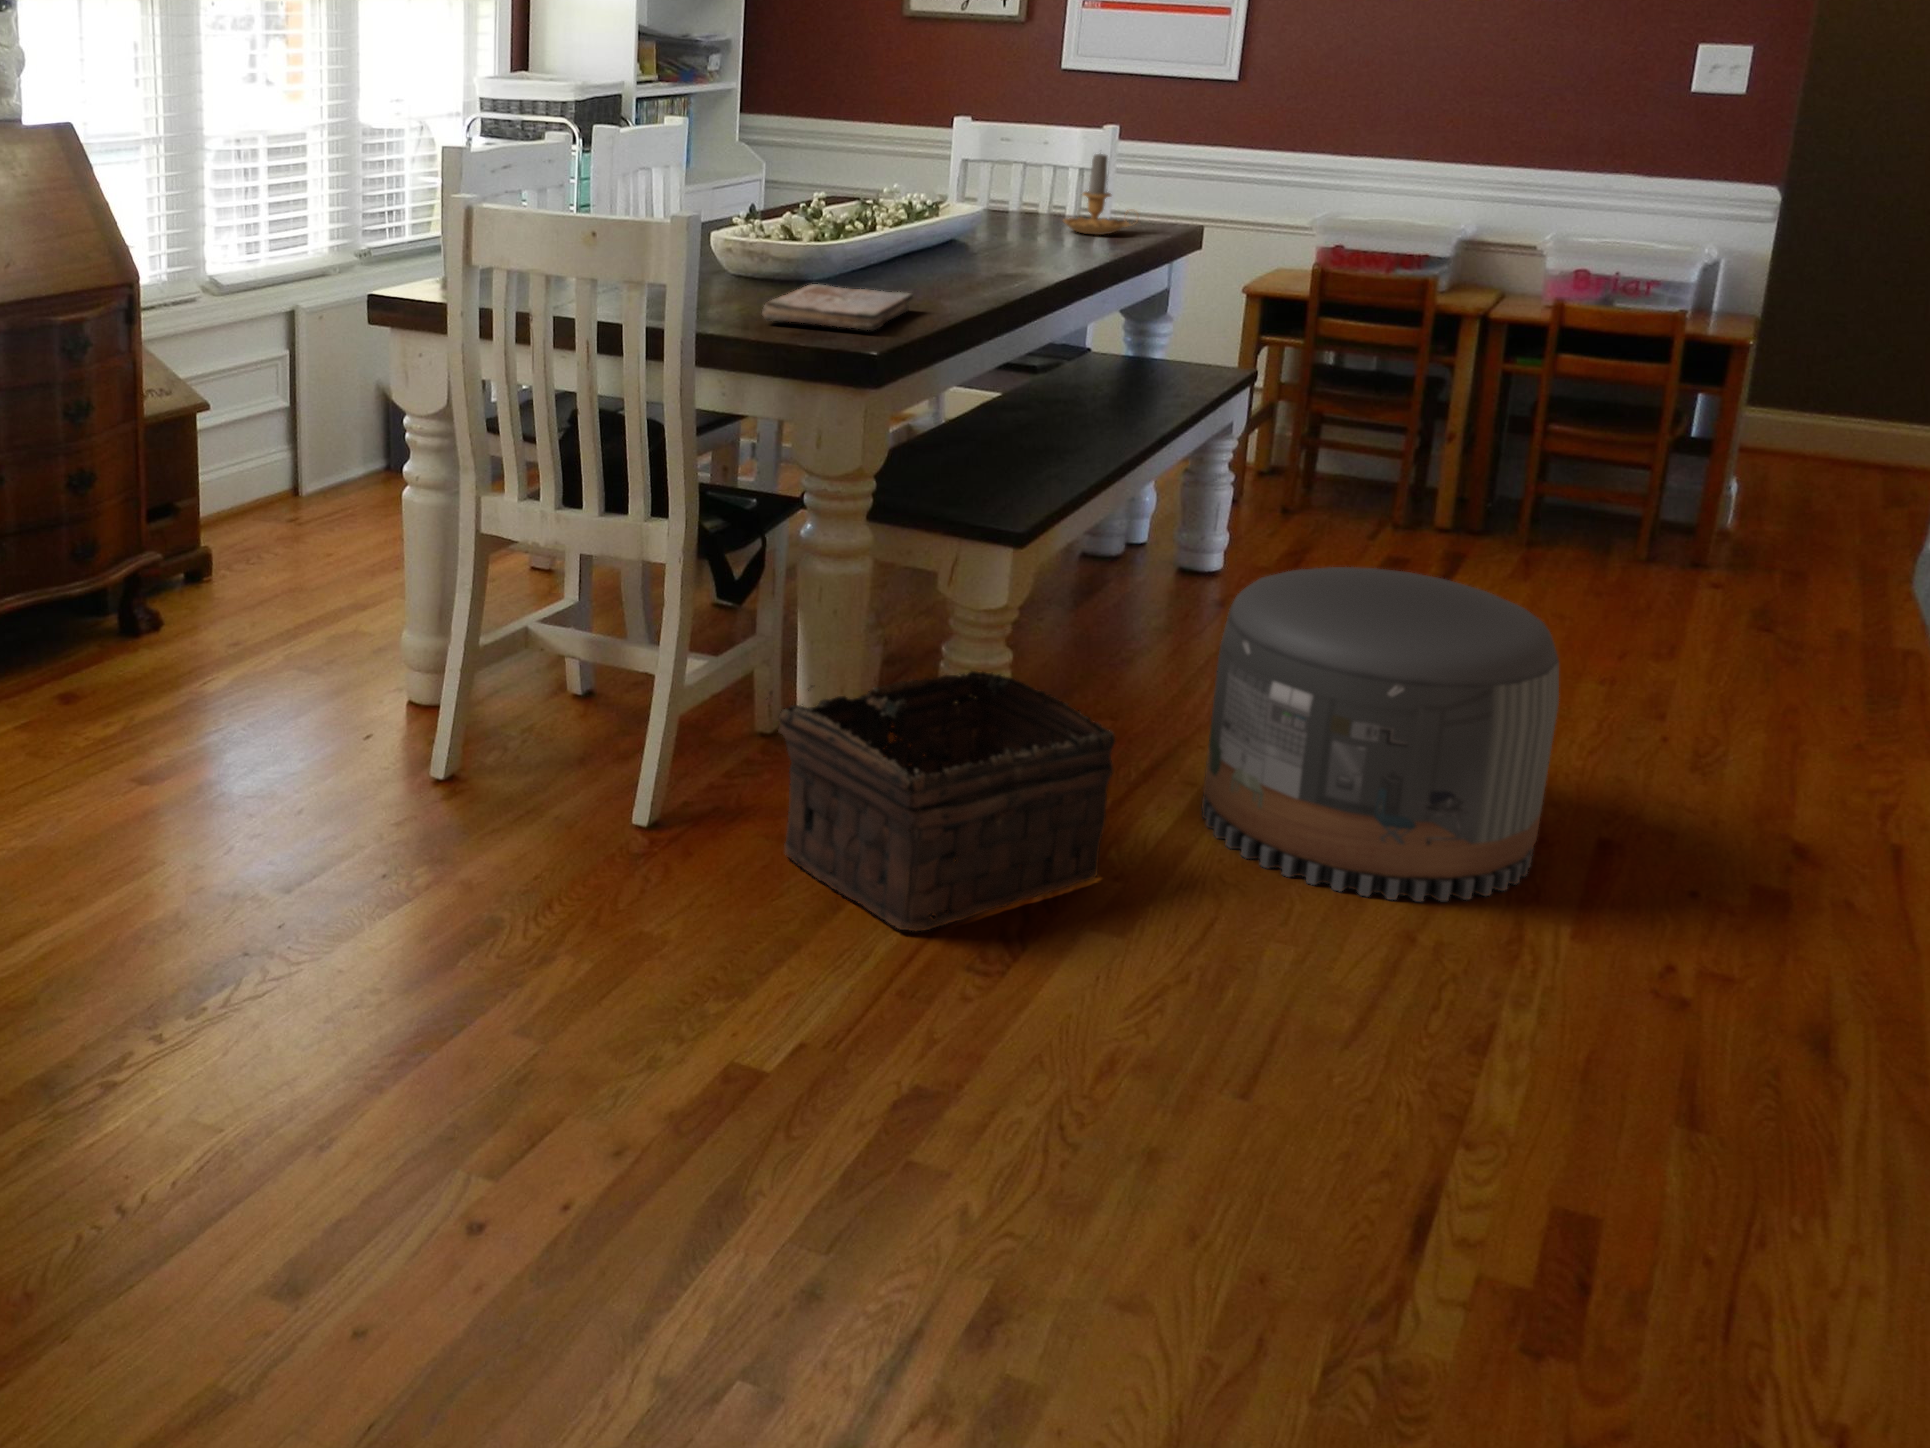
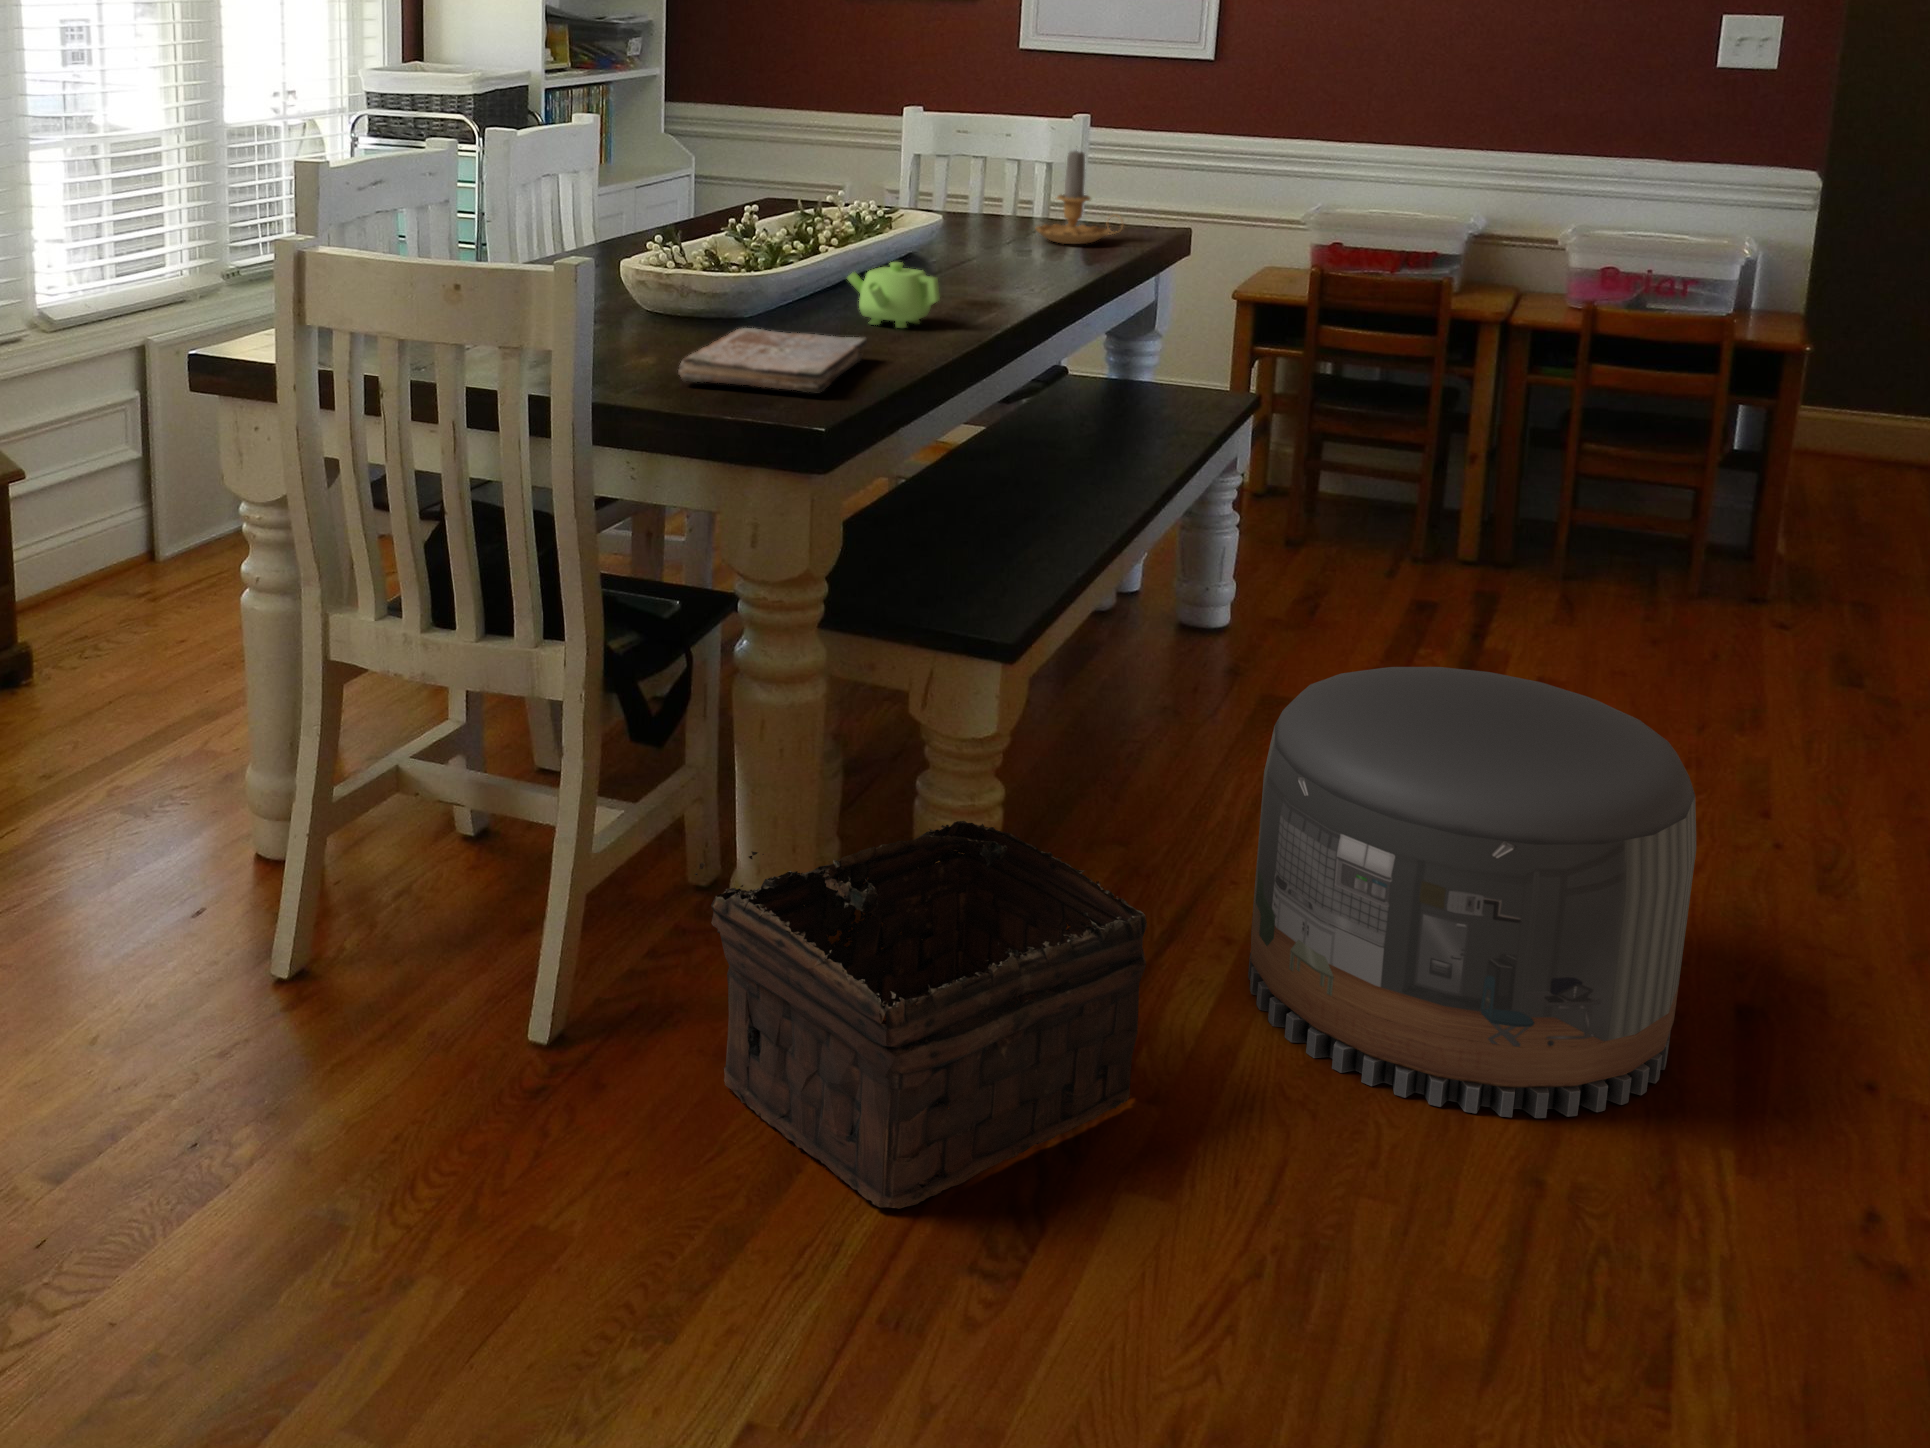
teapot: none [898,236,975,291] -> present [847,262,940,328]

